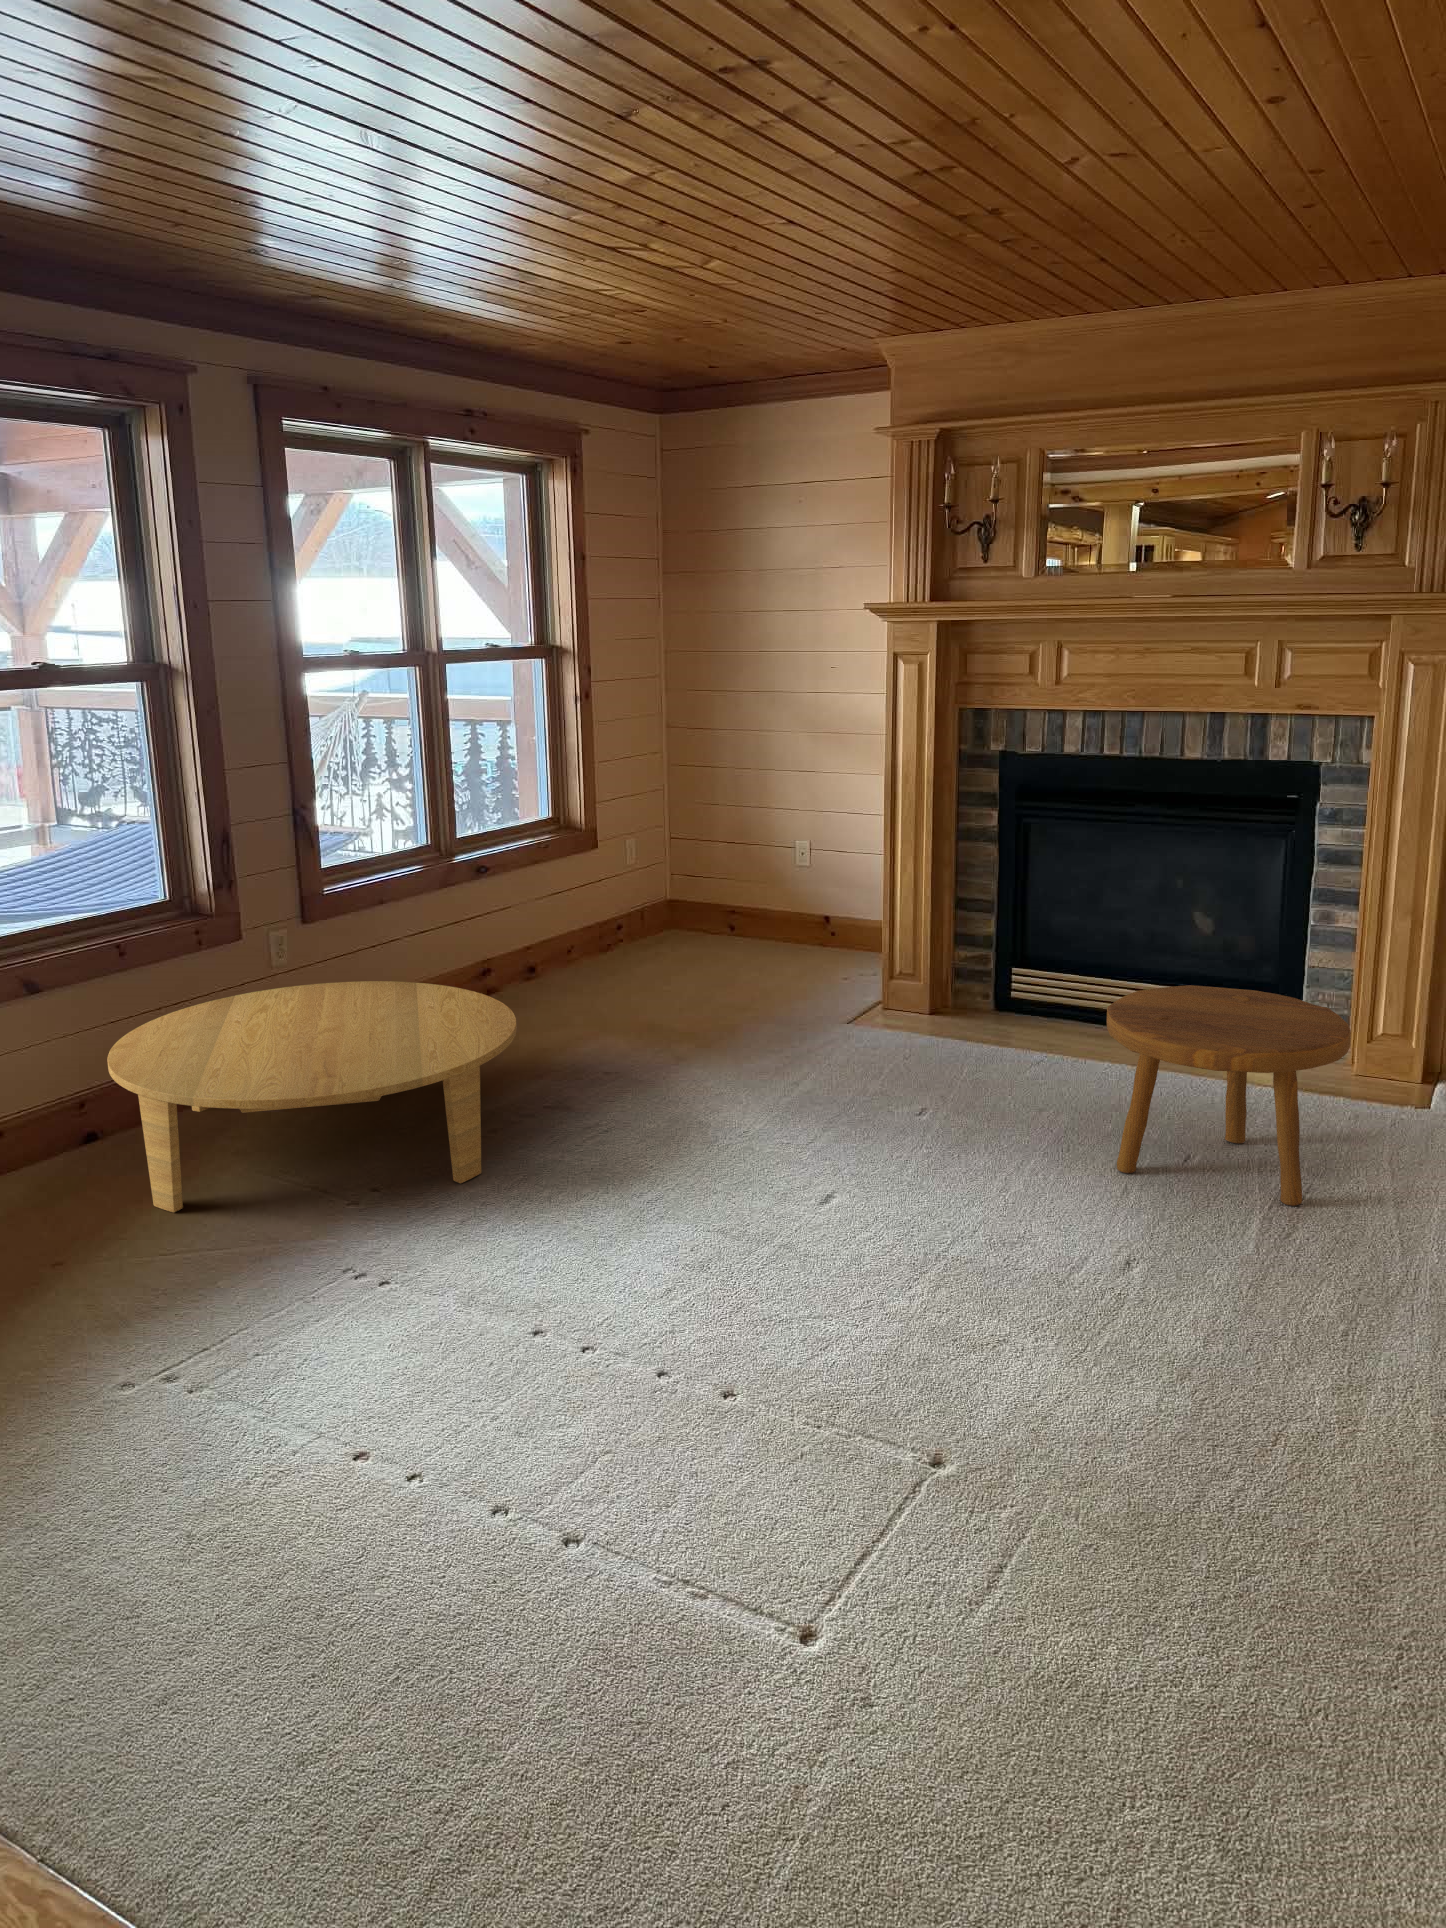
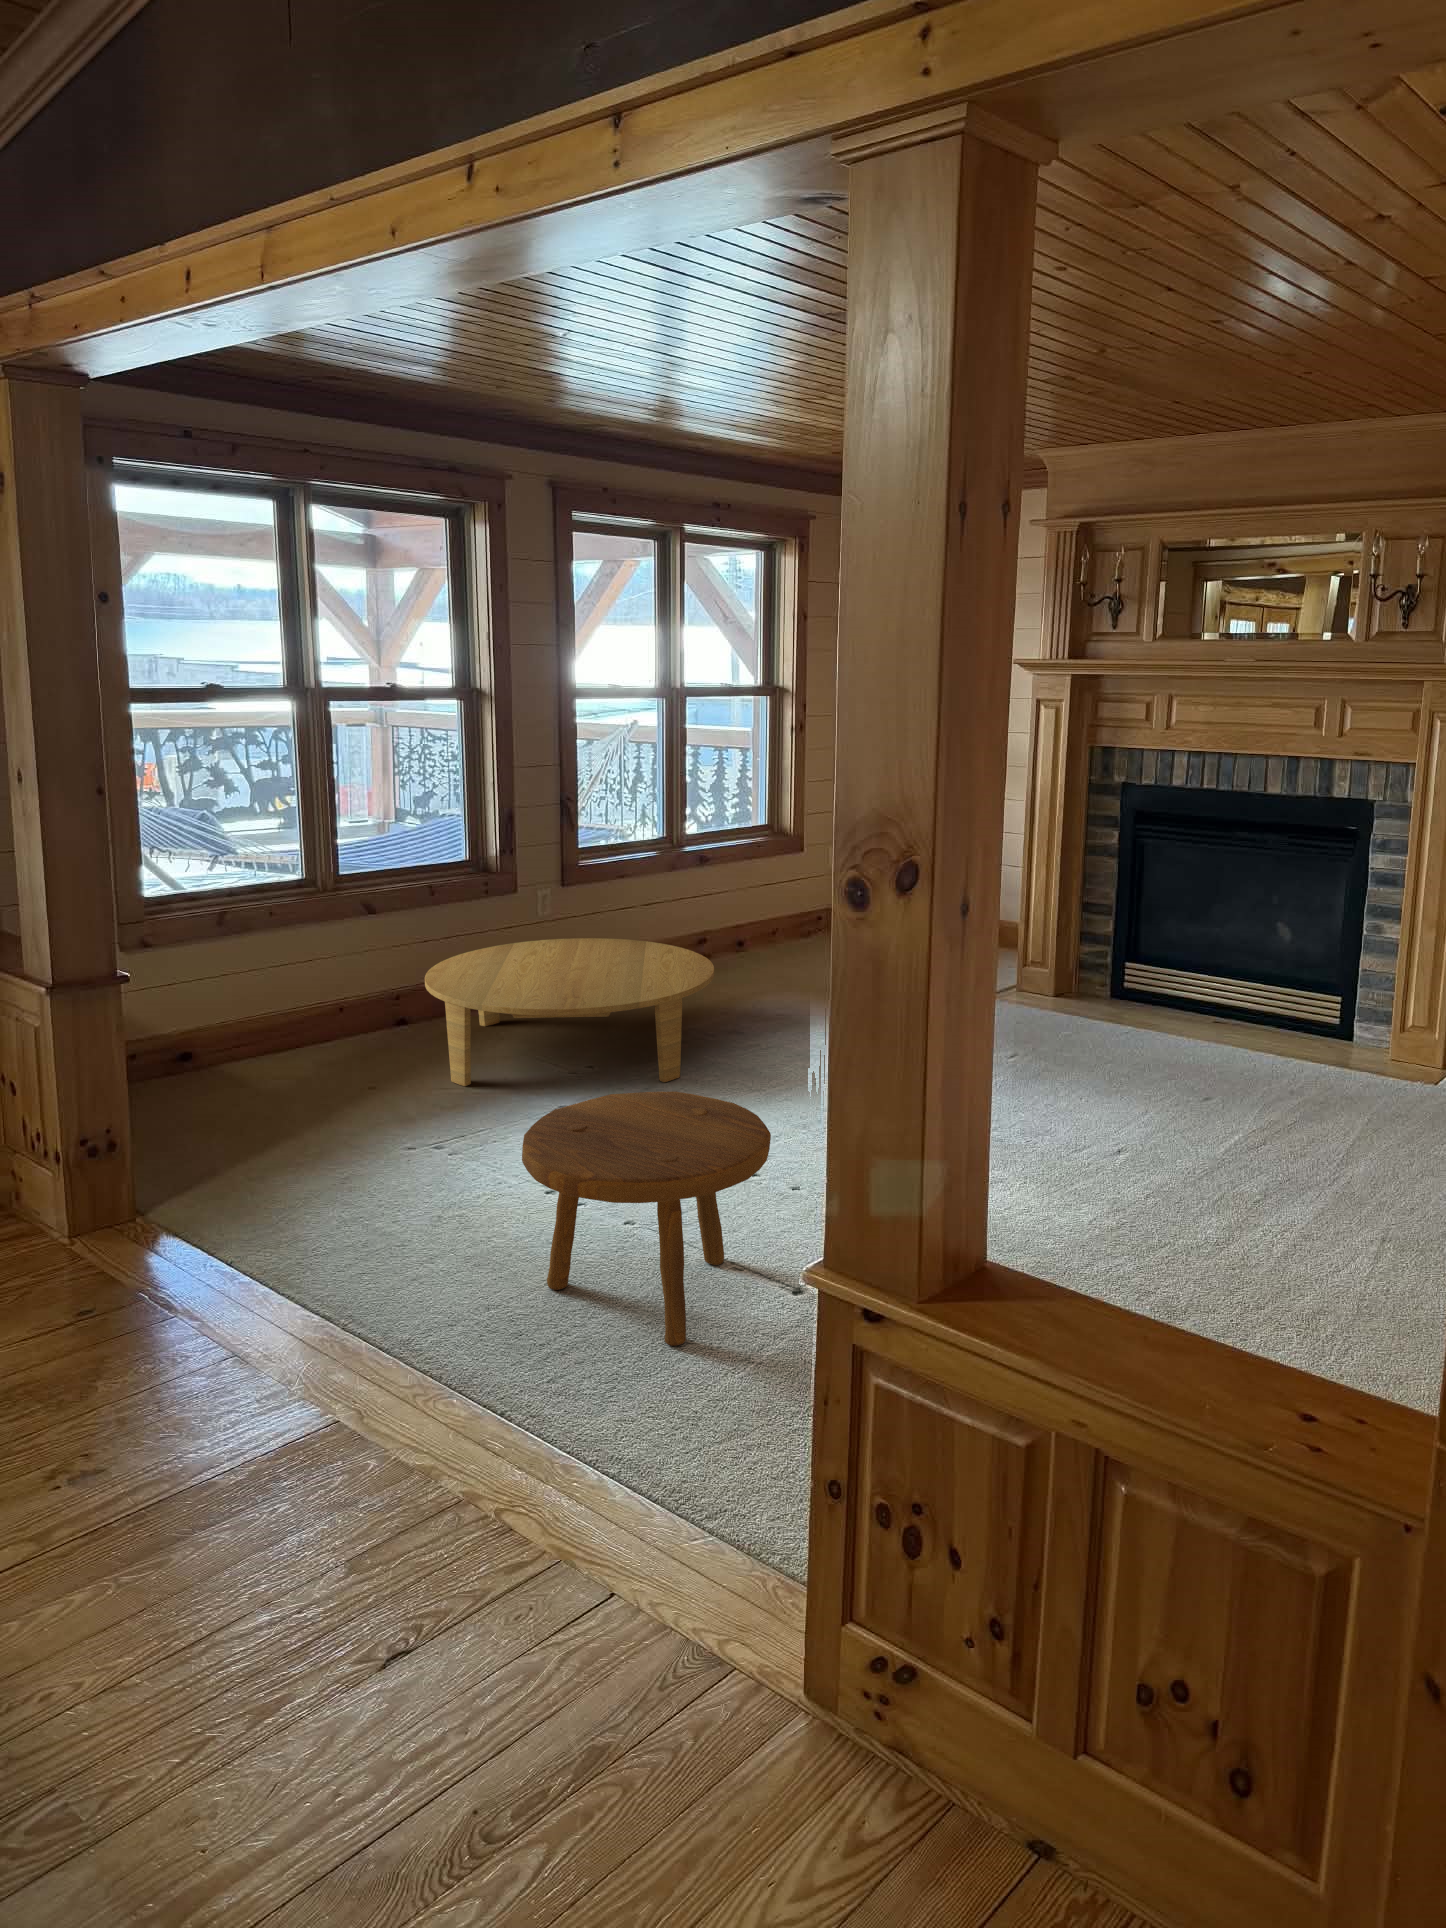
footstool: present [1107,985,1351,1206] -> present [522,1091,771,1346]

